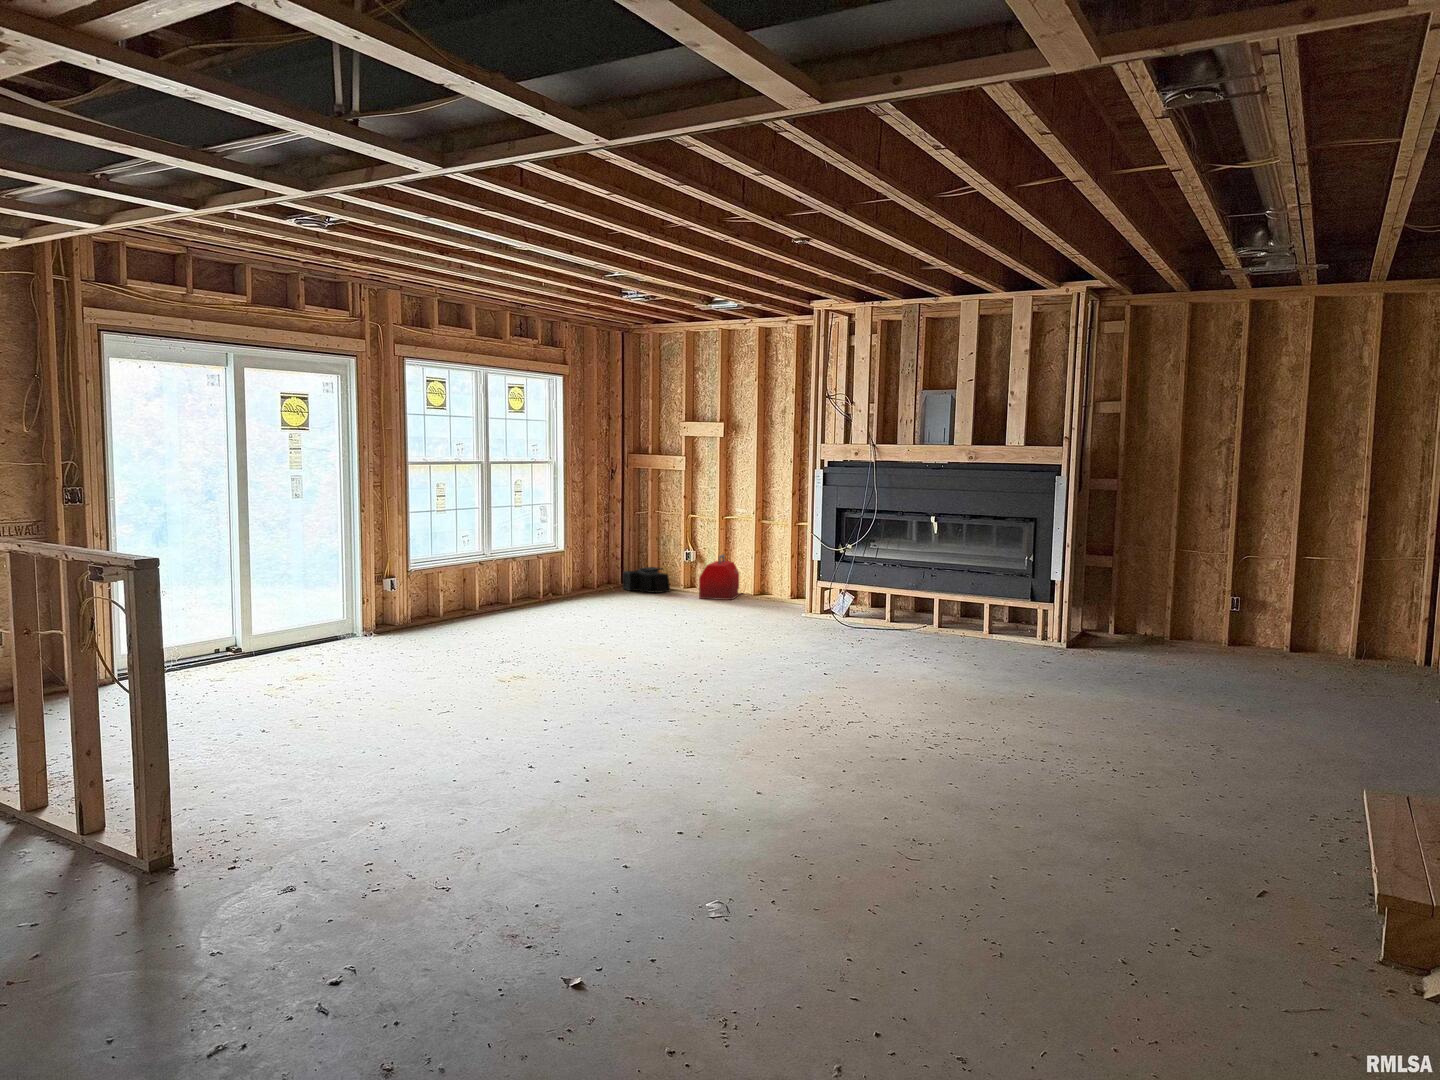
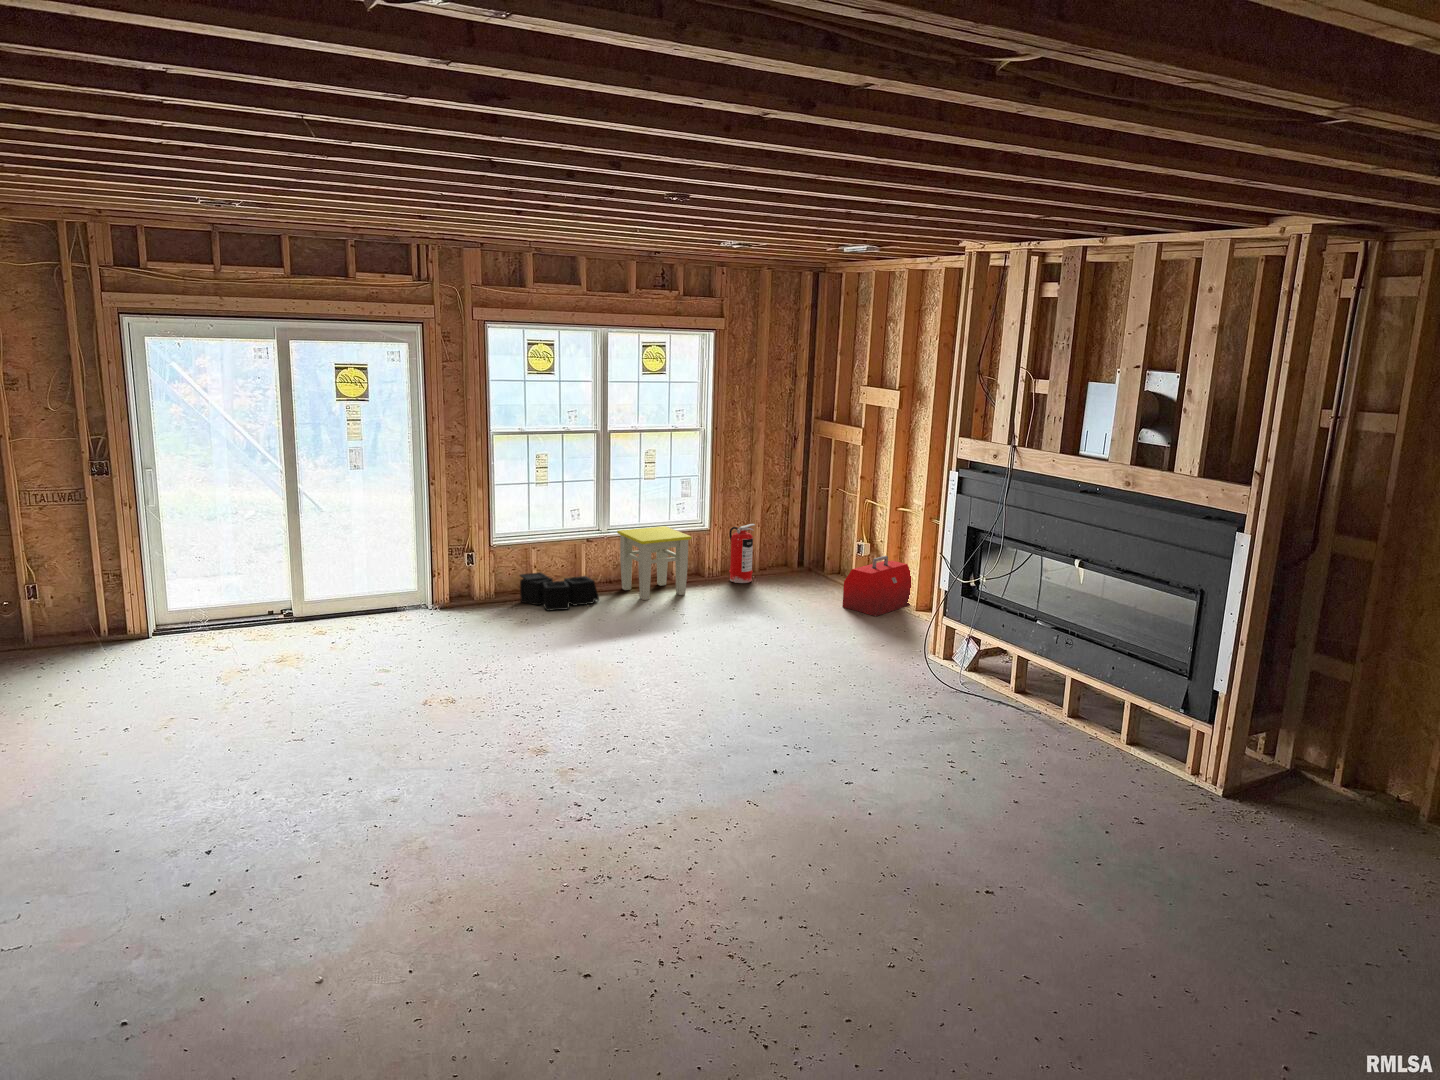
fire extinguisher: none [576,544,603,596] -> present [729,524,755,583]
stool: none [502,549,572,611] -> present [617,526,692,600]
storage bin: present [623,567,670,593] -> present [520,572,599,611]

